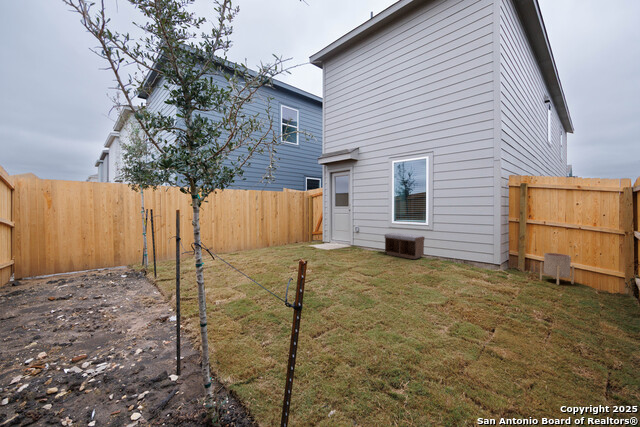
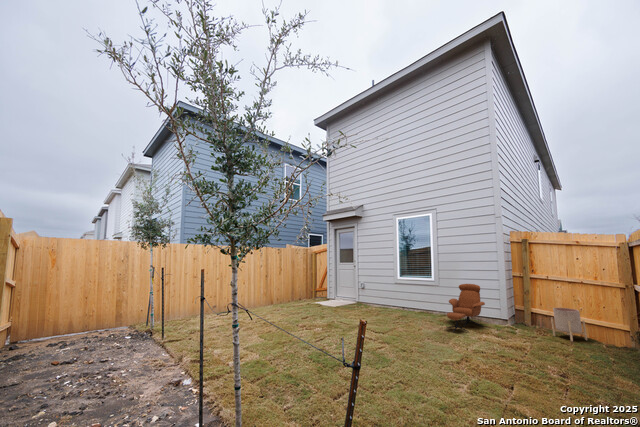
lounge chair: none [435,229,476,275] -> present [447,284,485,332]
bench: present [385,233,425,259] -> none [392,289,434,316]

